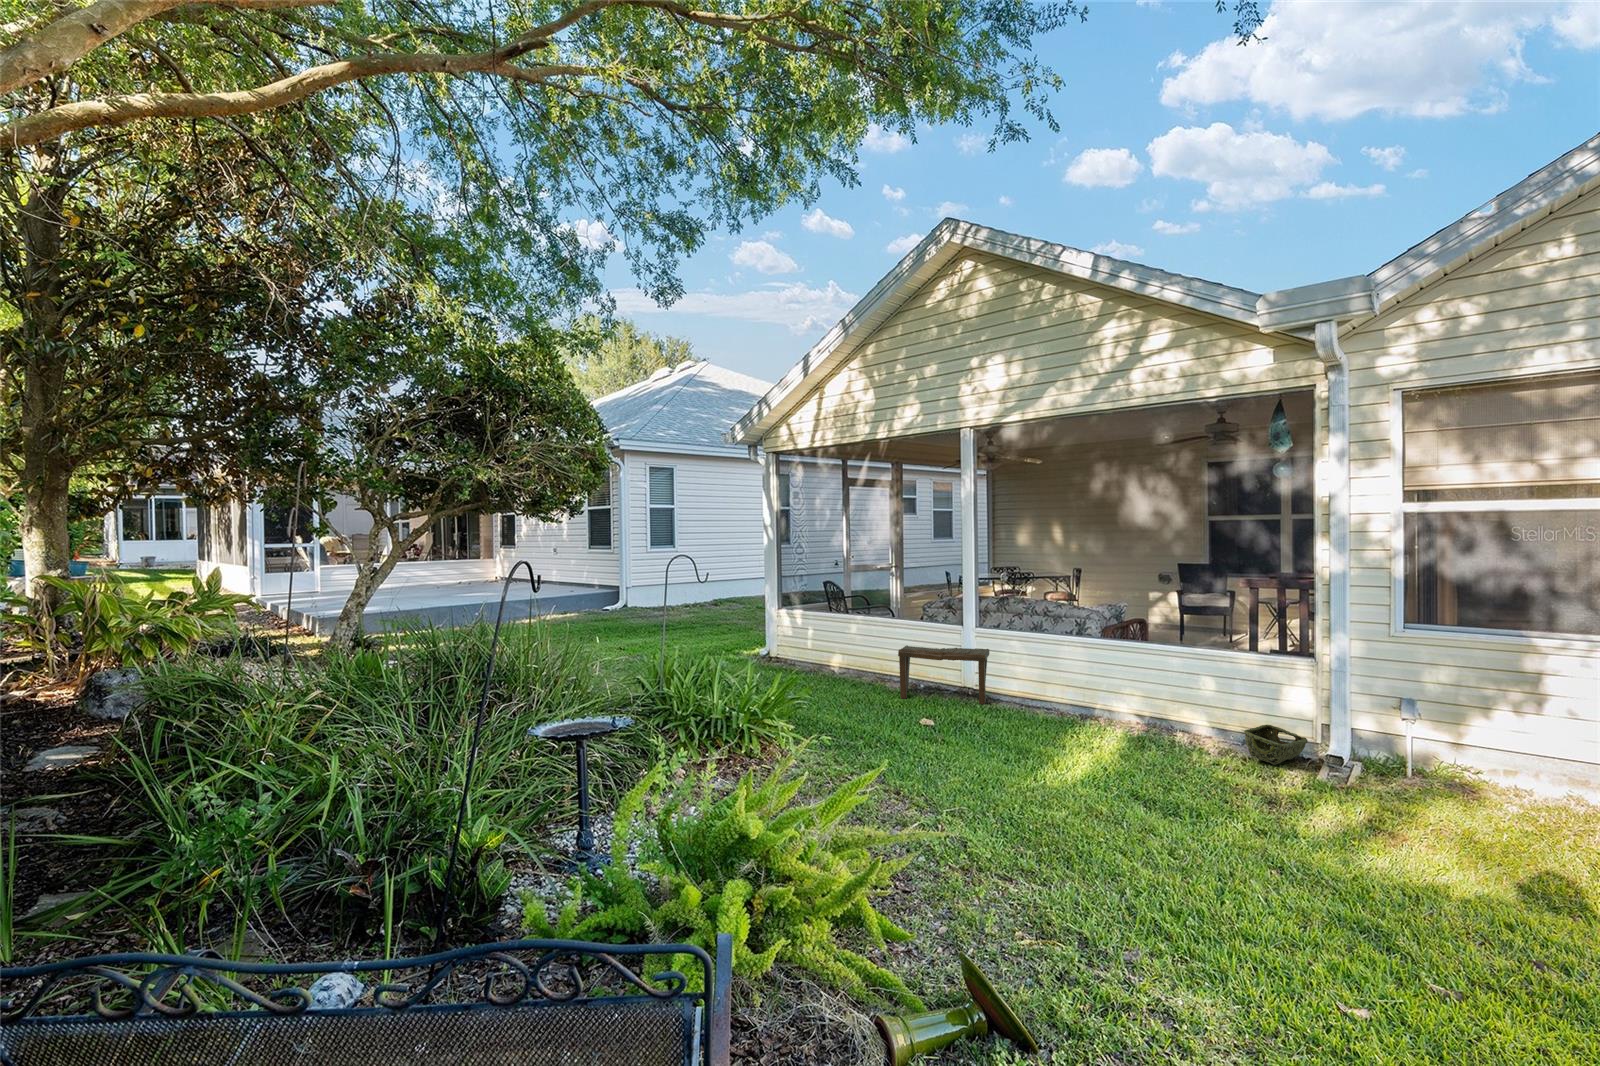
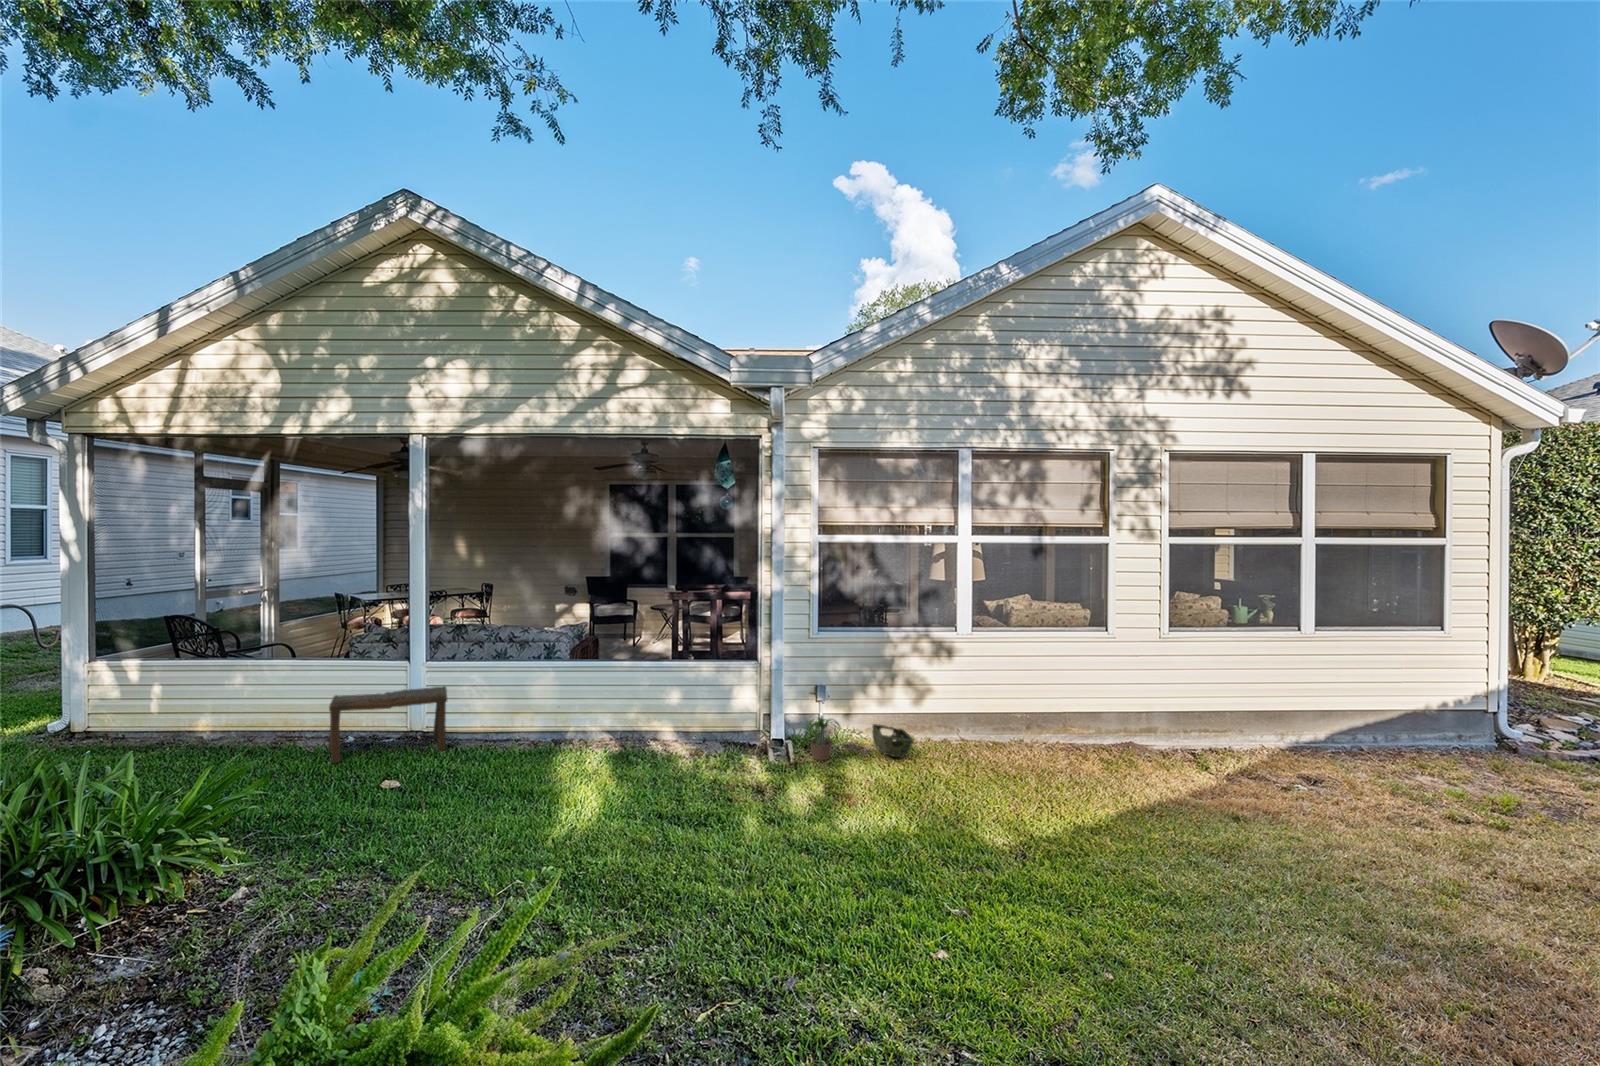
woven basket: present [1244,725,1308,765] -> present [872,724,913,758]
potted plant: none [1367,733,1448,791] -> present [805,716,840,760]

